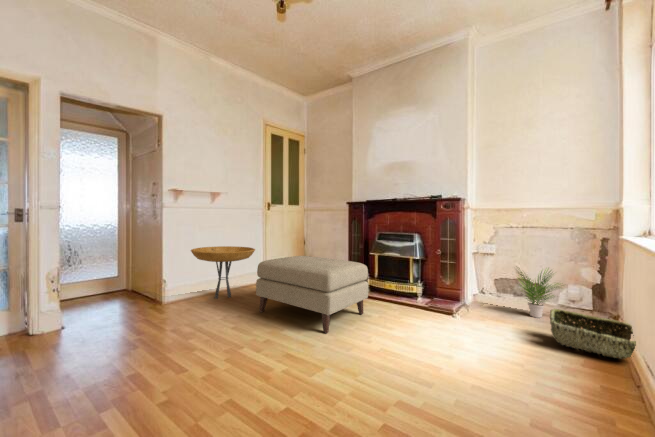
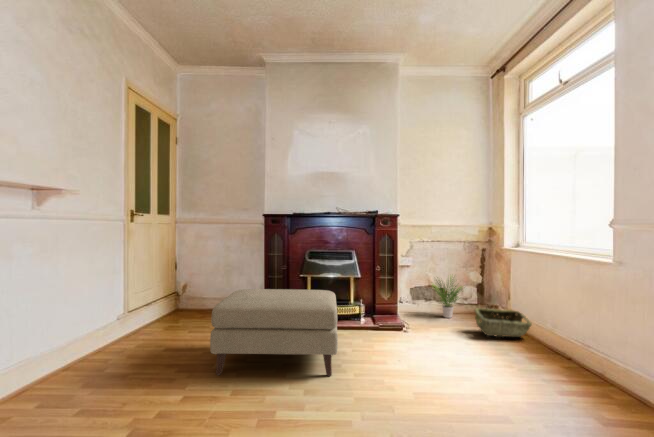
side table: present [191,246,255,298] -> none [57,286,169,375]

